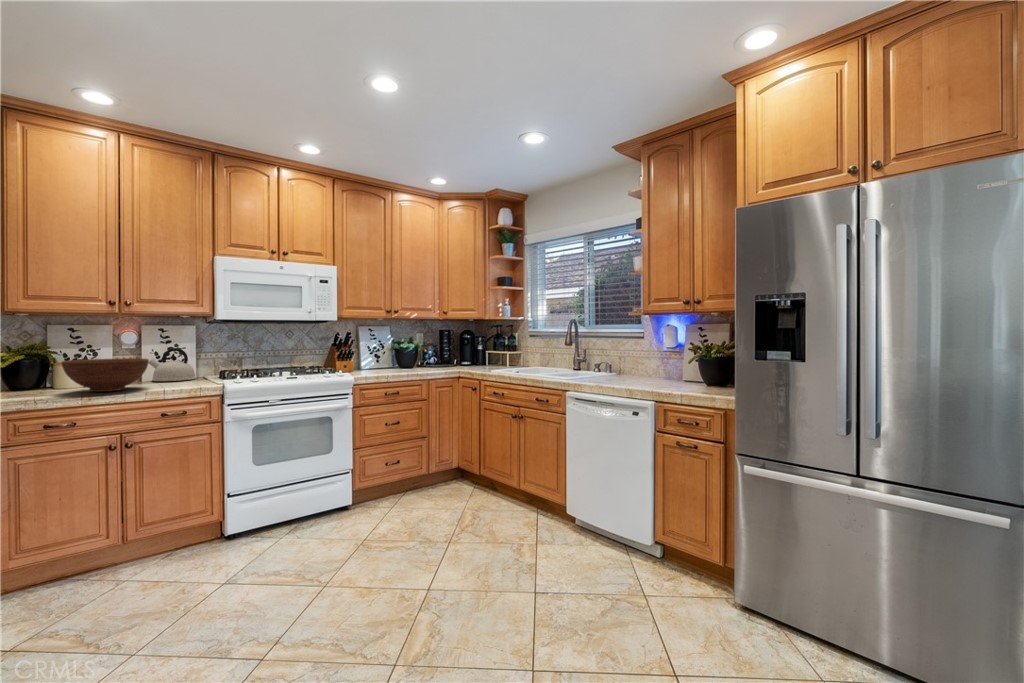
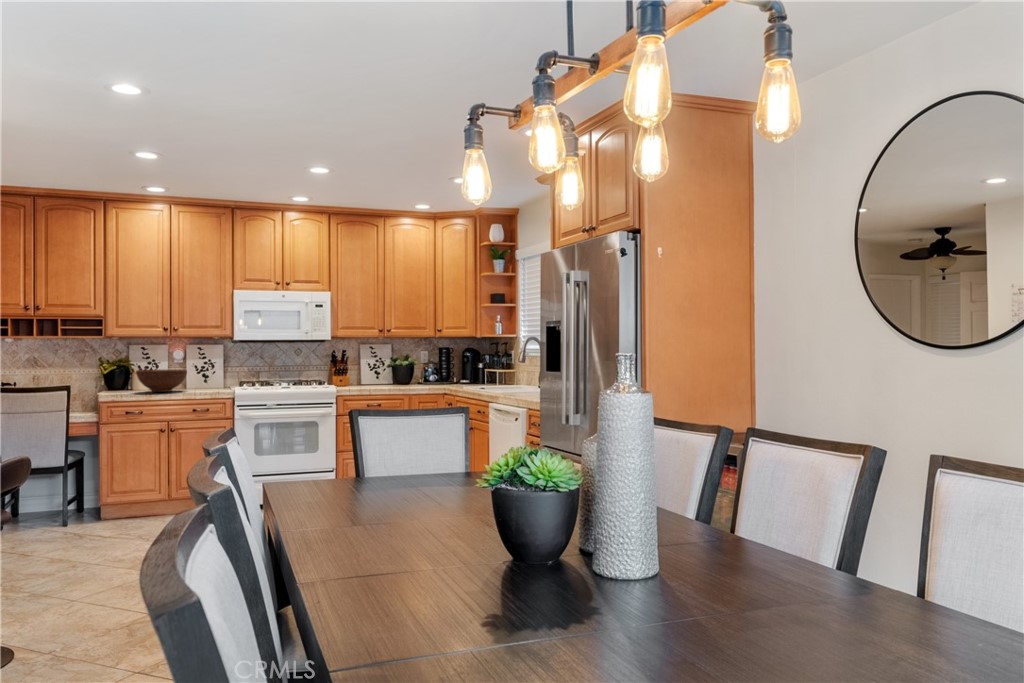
kettle: present [149,348,196,381] -> none [190,362,222,388]

